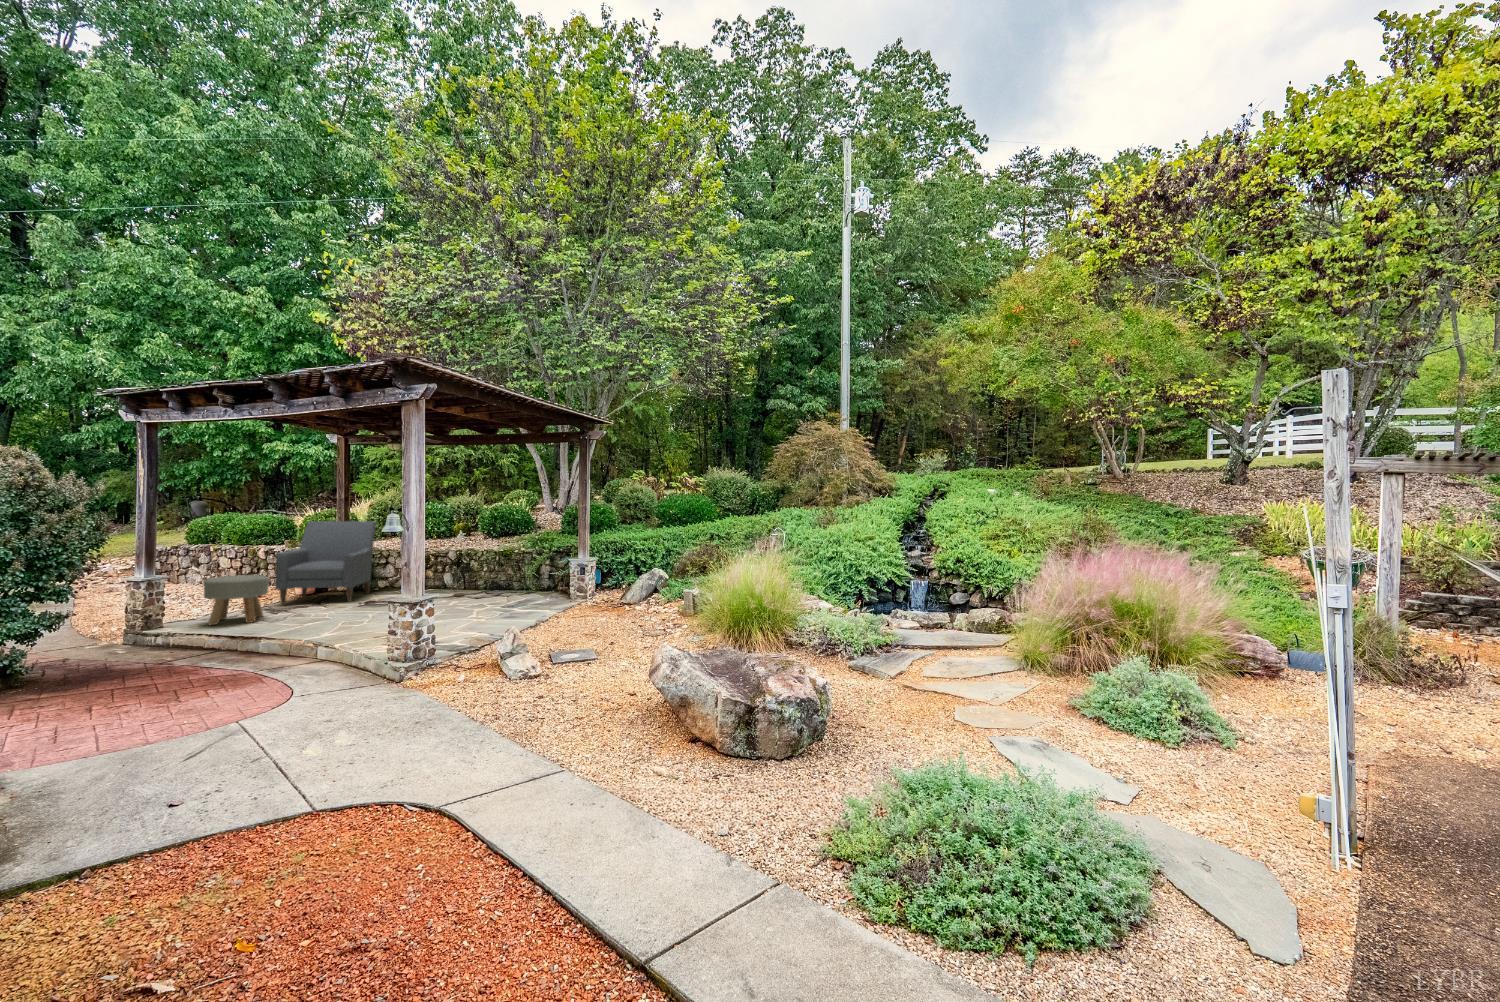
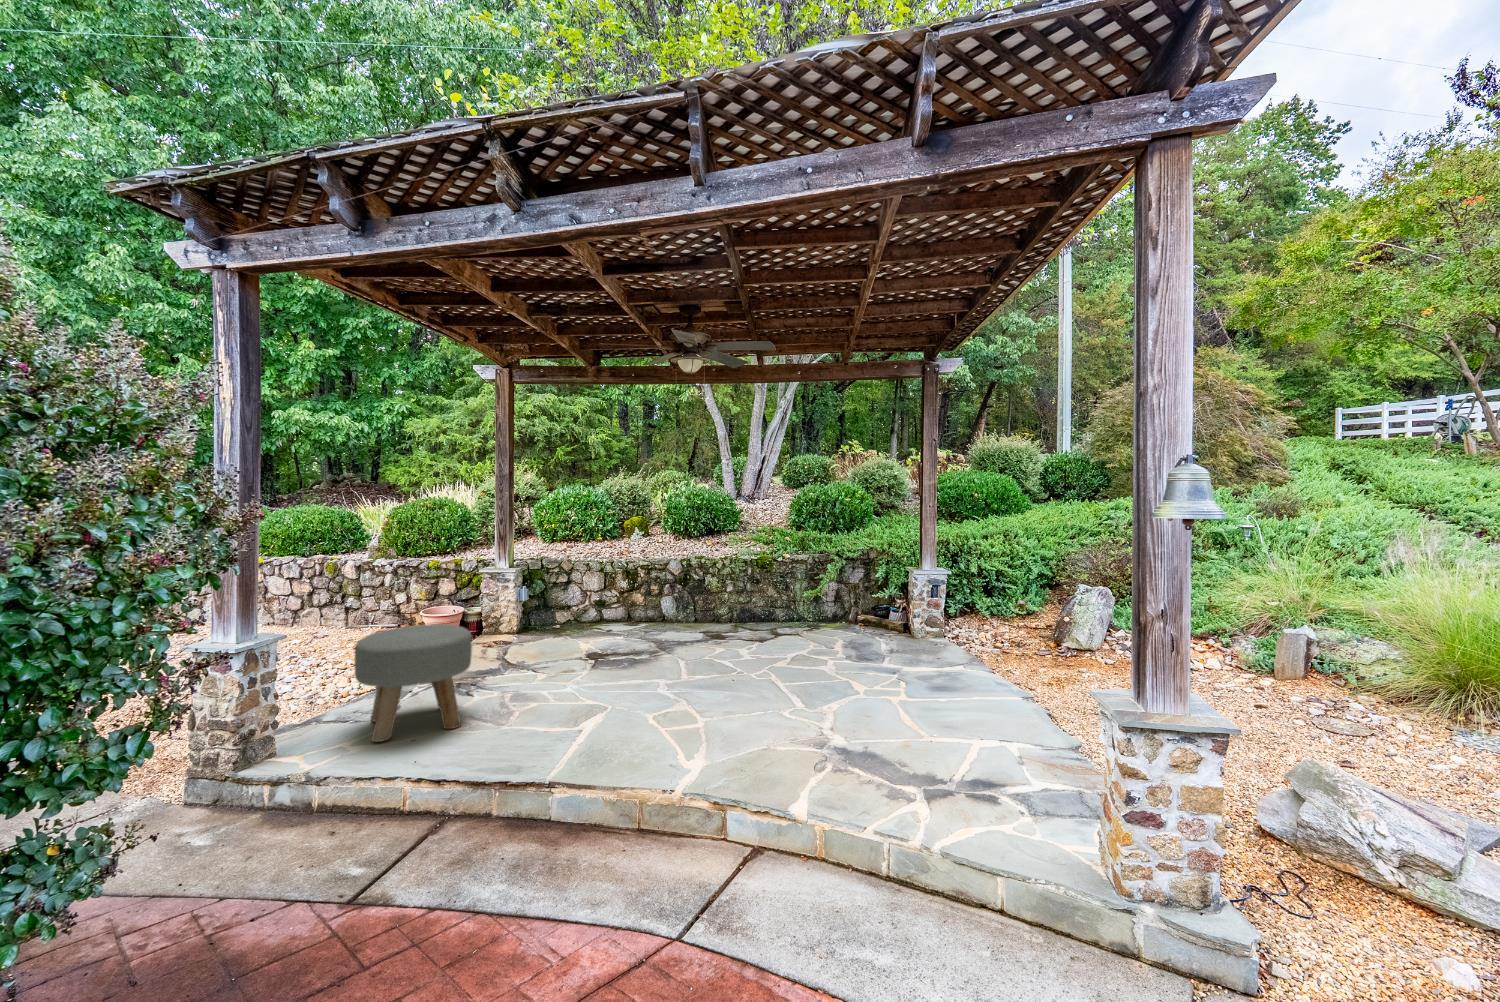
chair: present [275,521,376,604] -> none [439,514,571,670]

